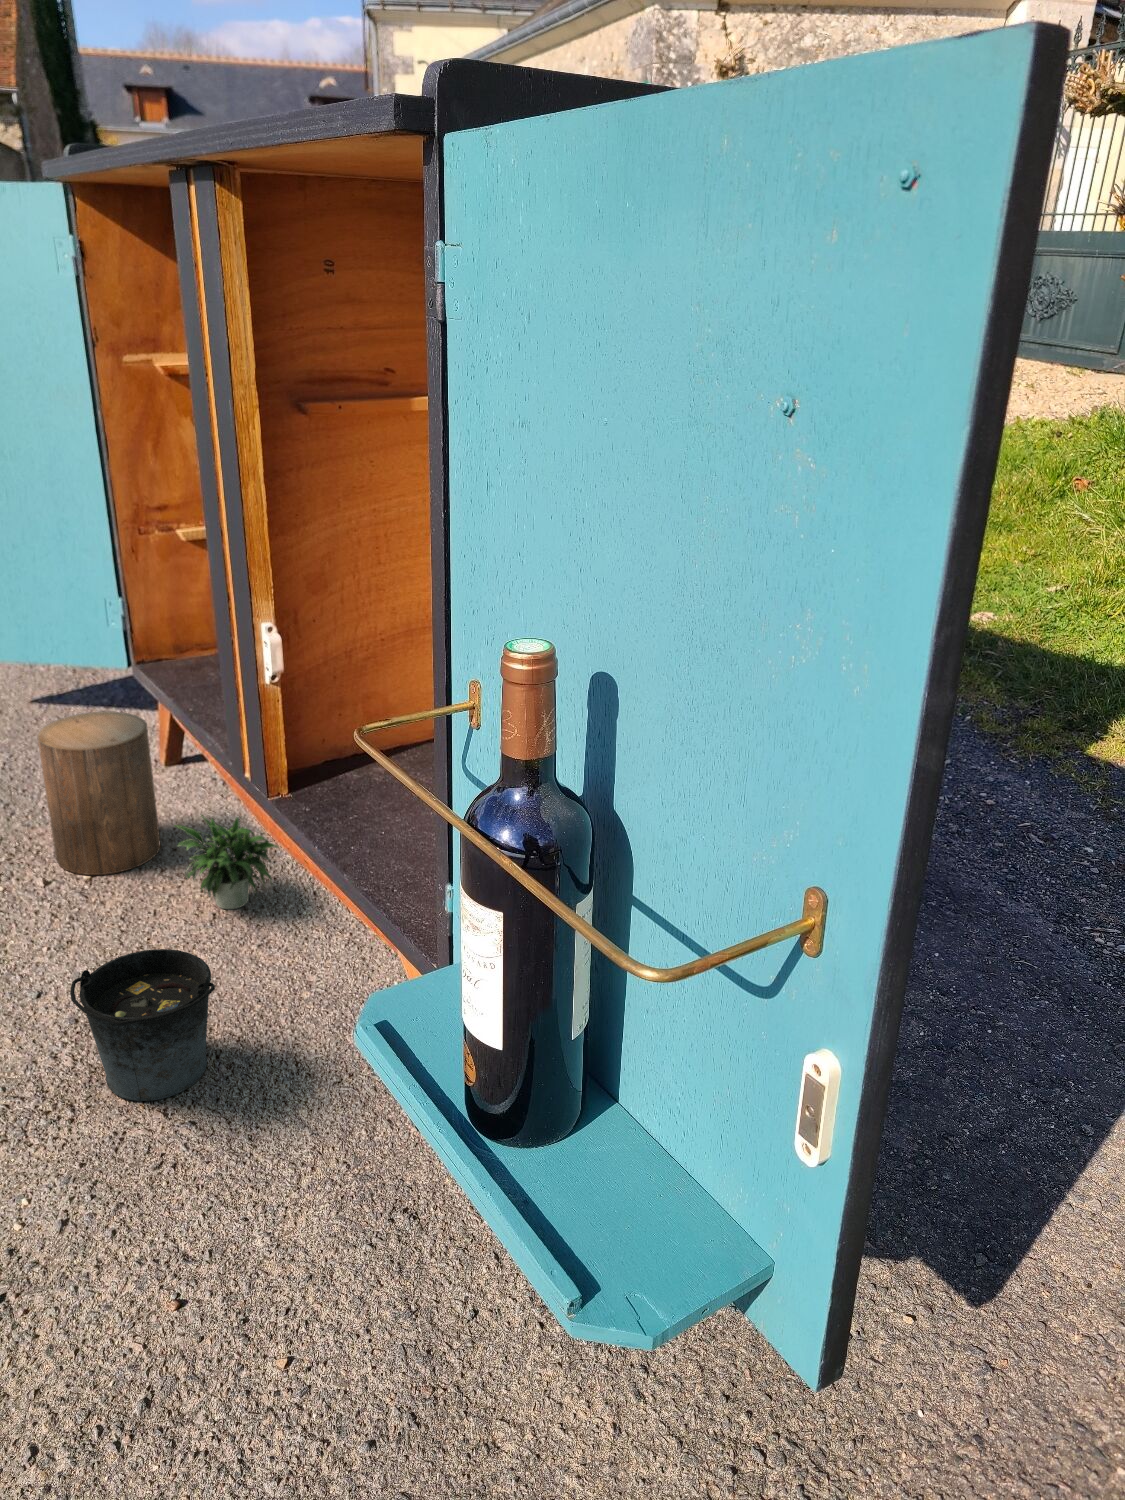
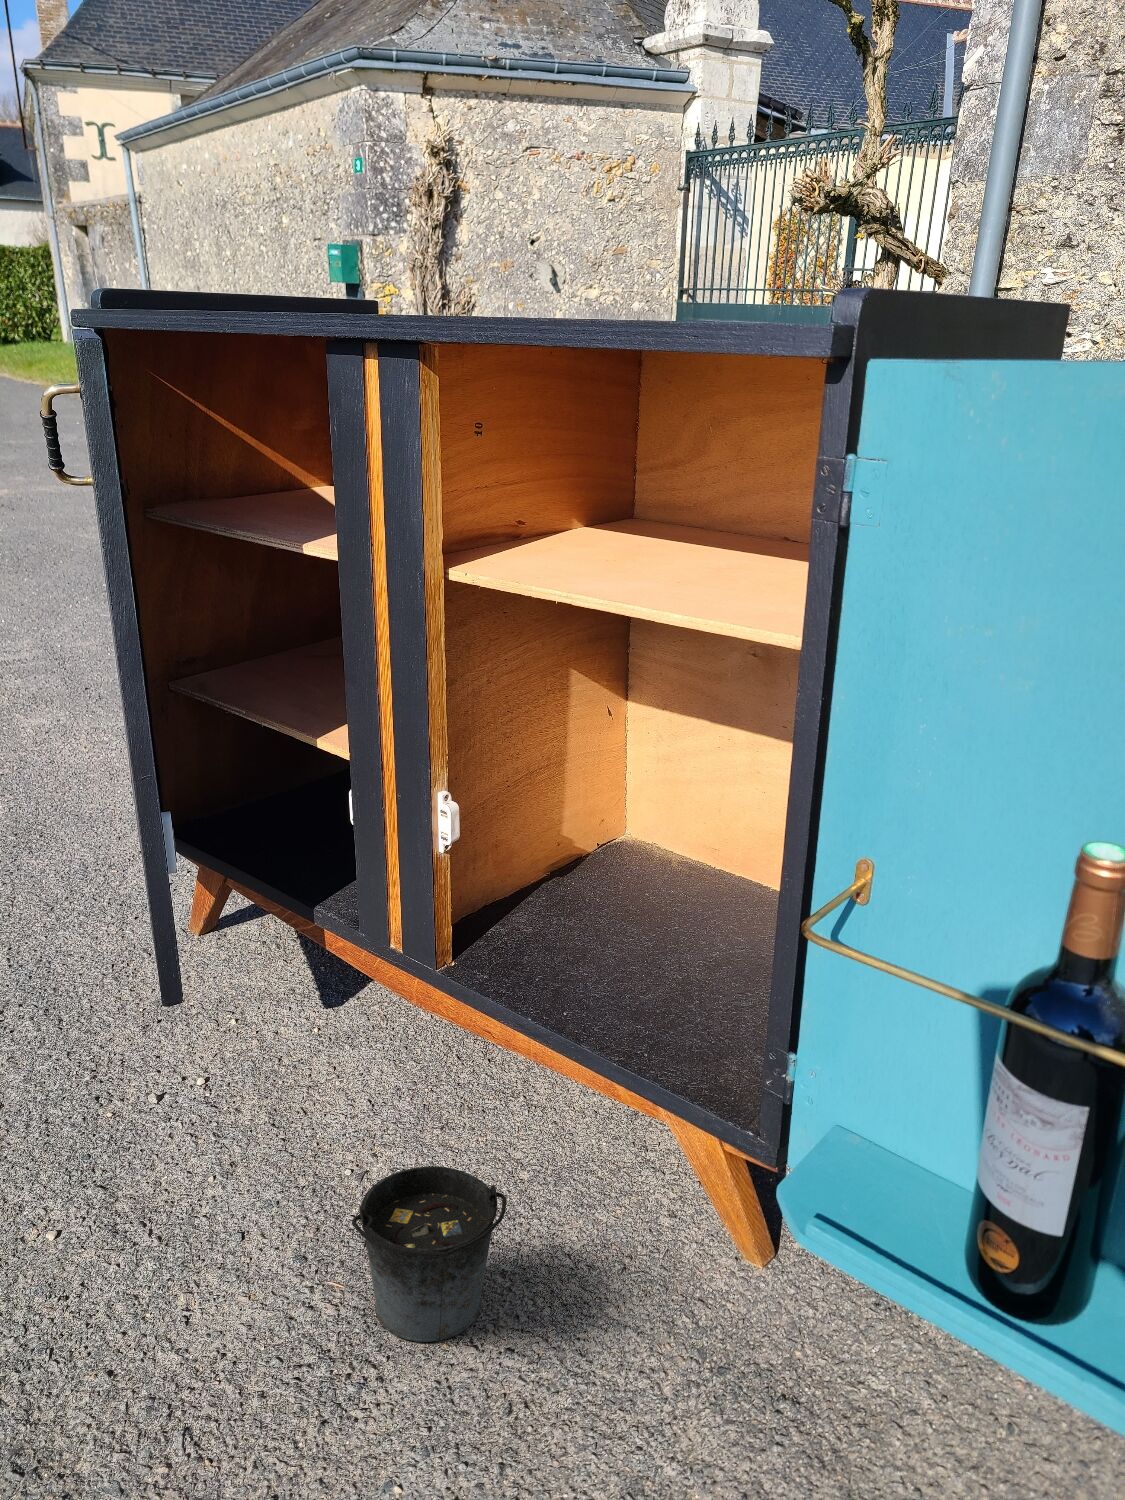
stool: present [37,712,161,875] -> none [96,913,226,1109]
potted plant: present [170,815,277,909] -> none [267,1011,413,1118]

